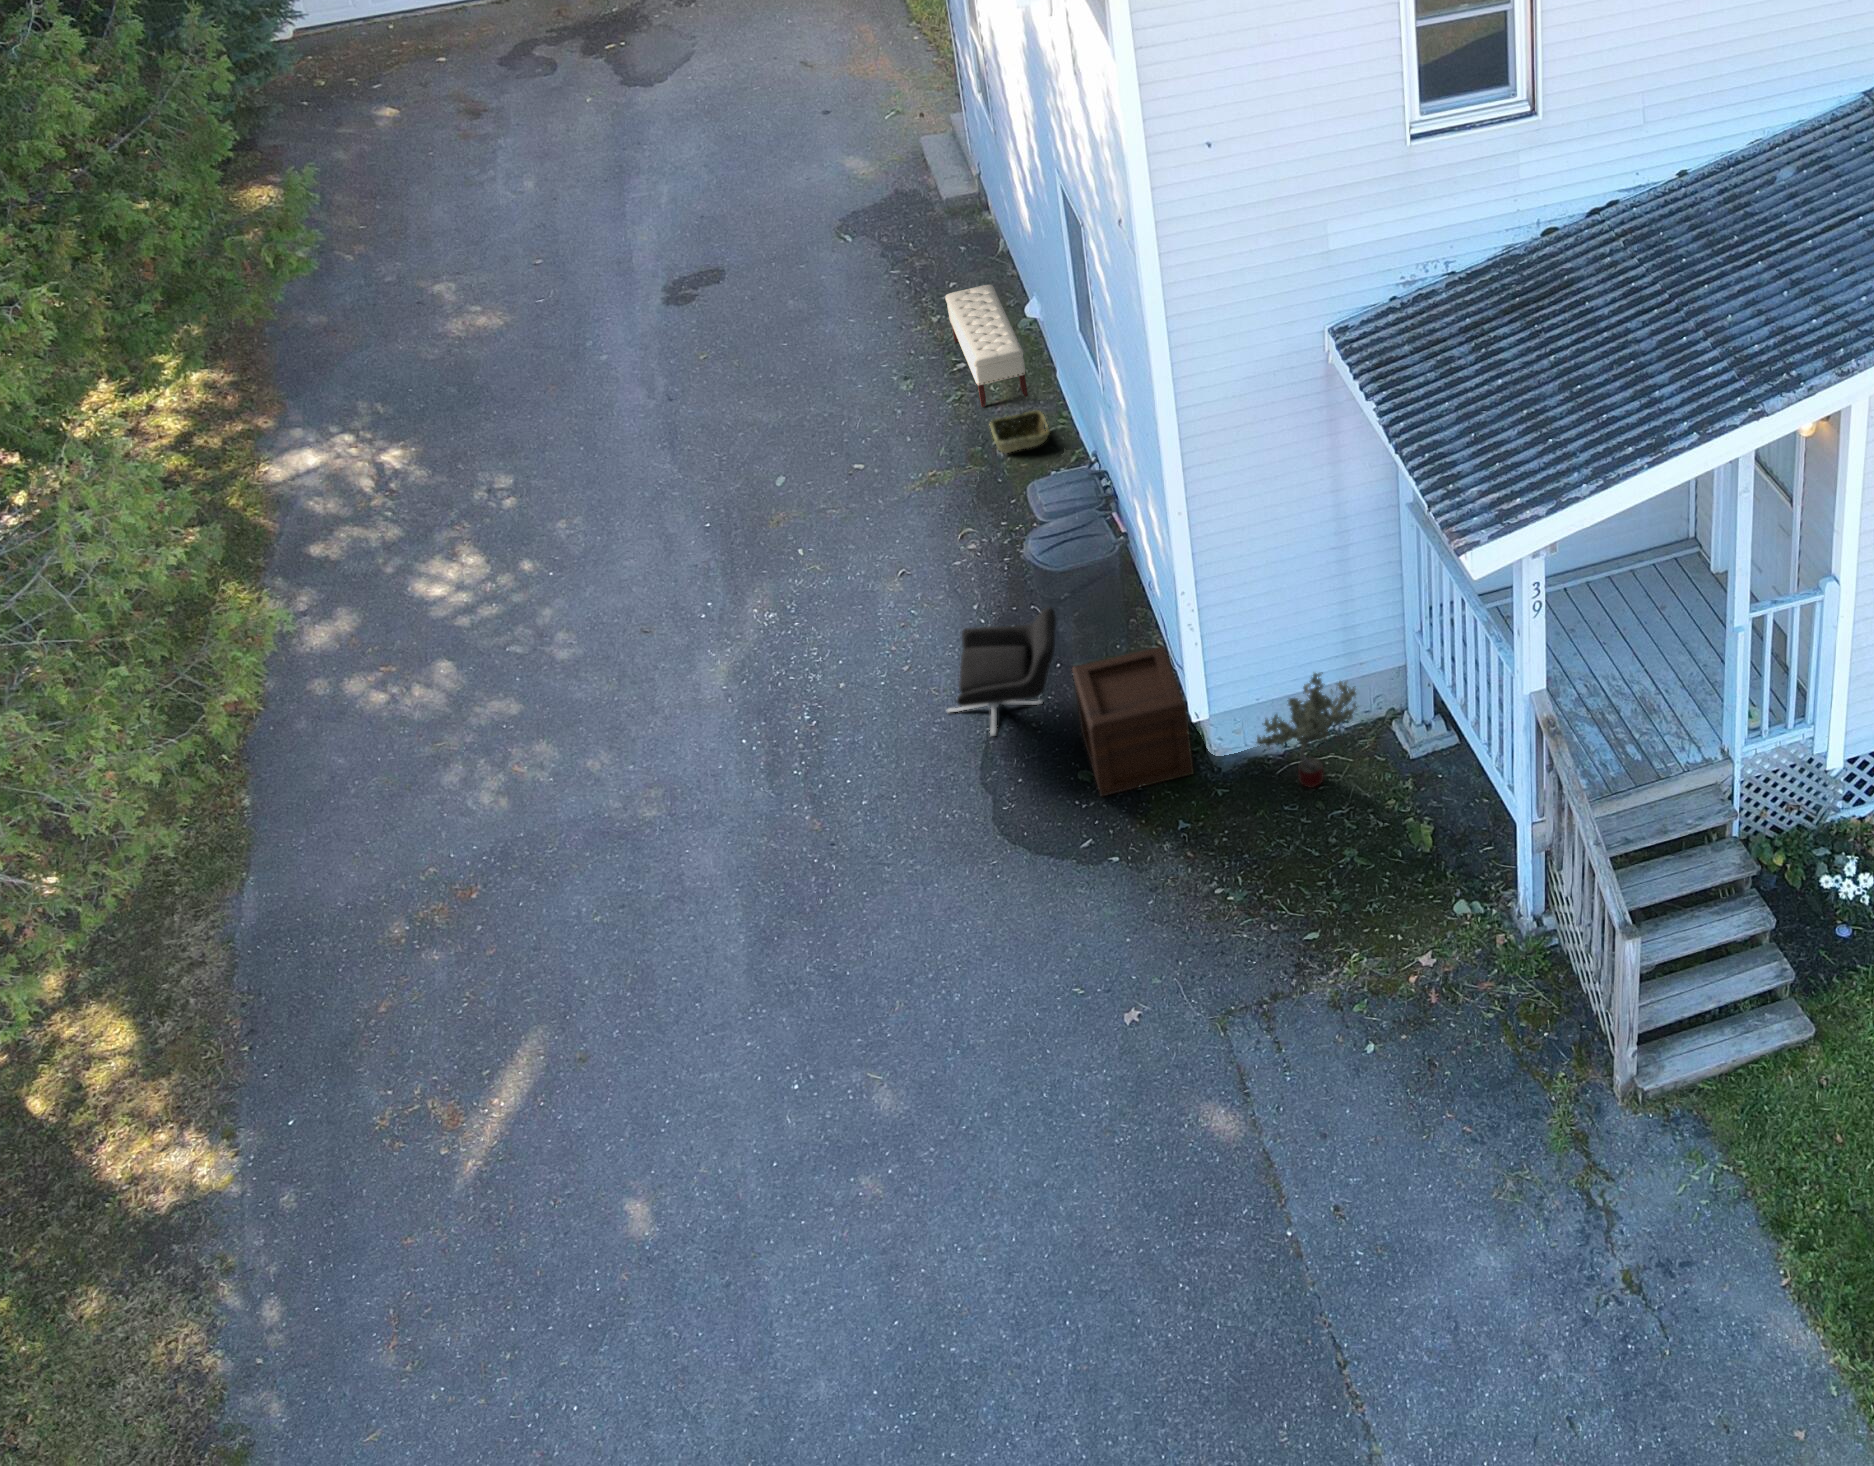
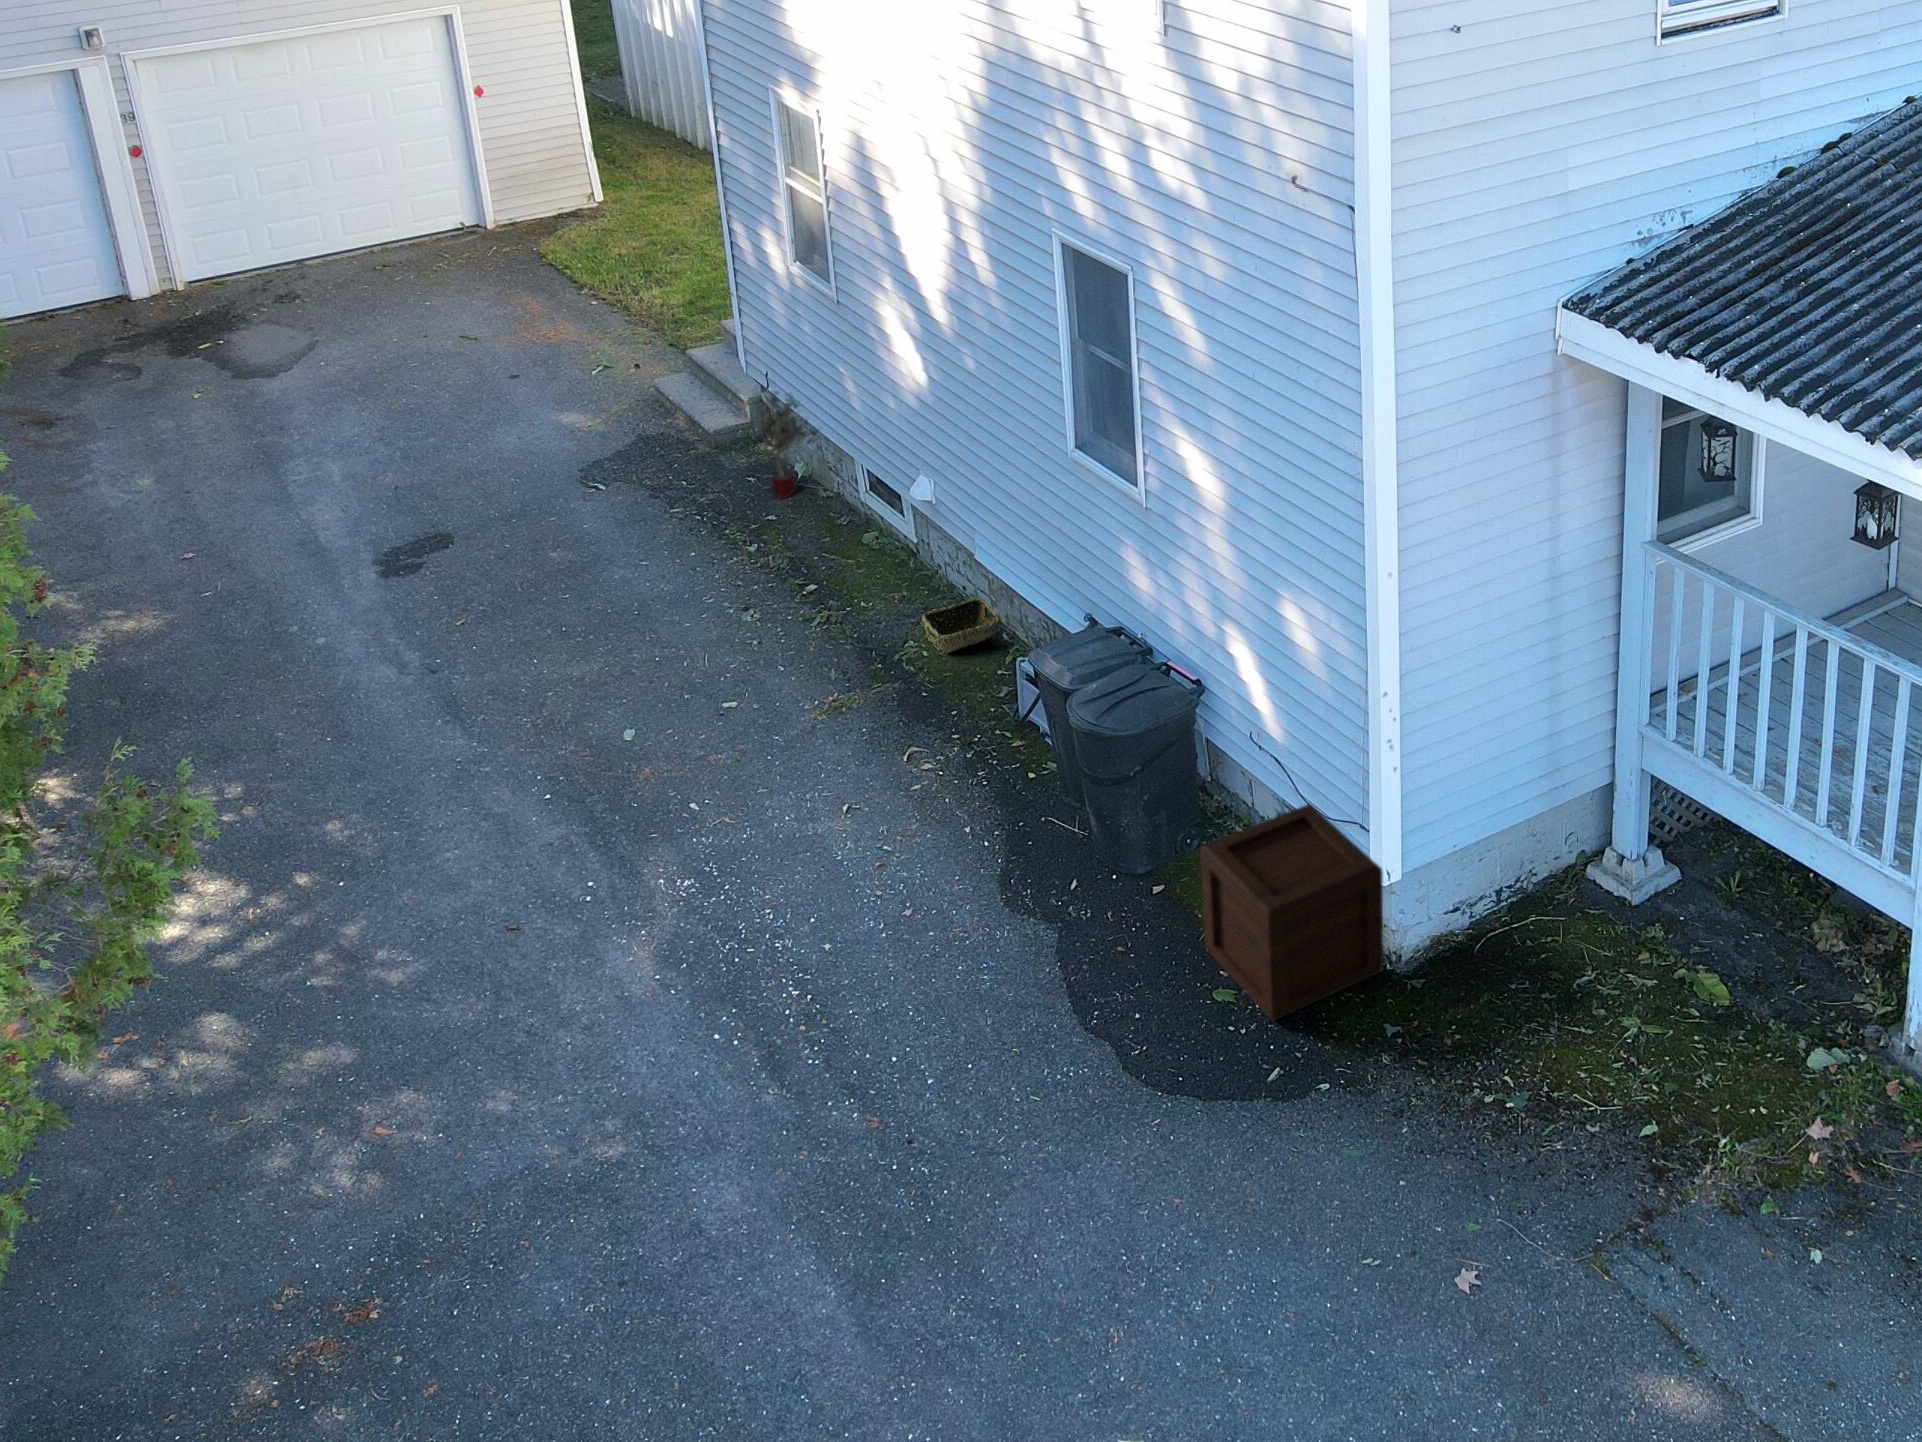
bench: present [945,285,1028,407] -> none [818,474,947,611]
lounge chair: present [947,607,1056,736] -> none [1001,782,1165,974]
potted tree: present [1257,673,1357,788] -> present [759,392,818,498]

